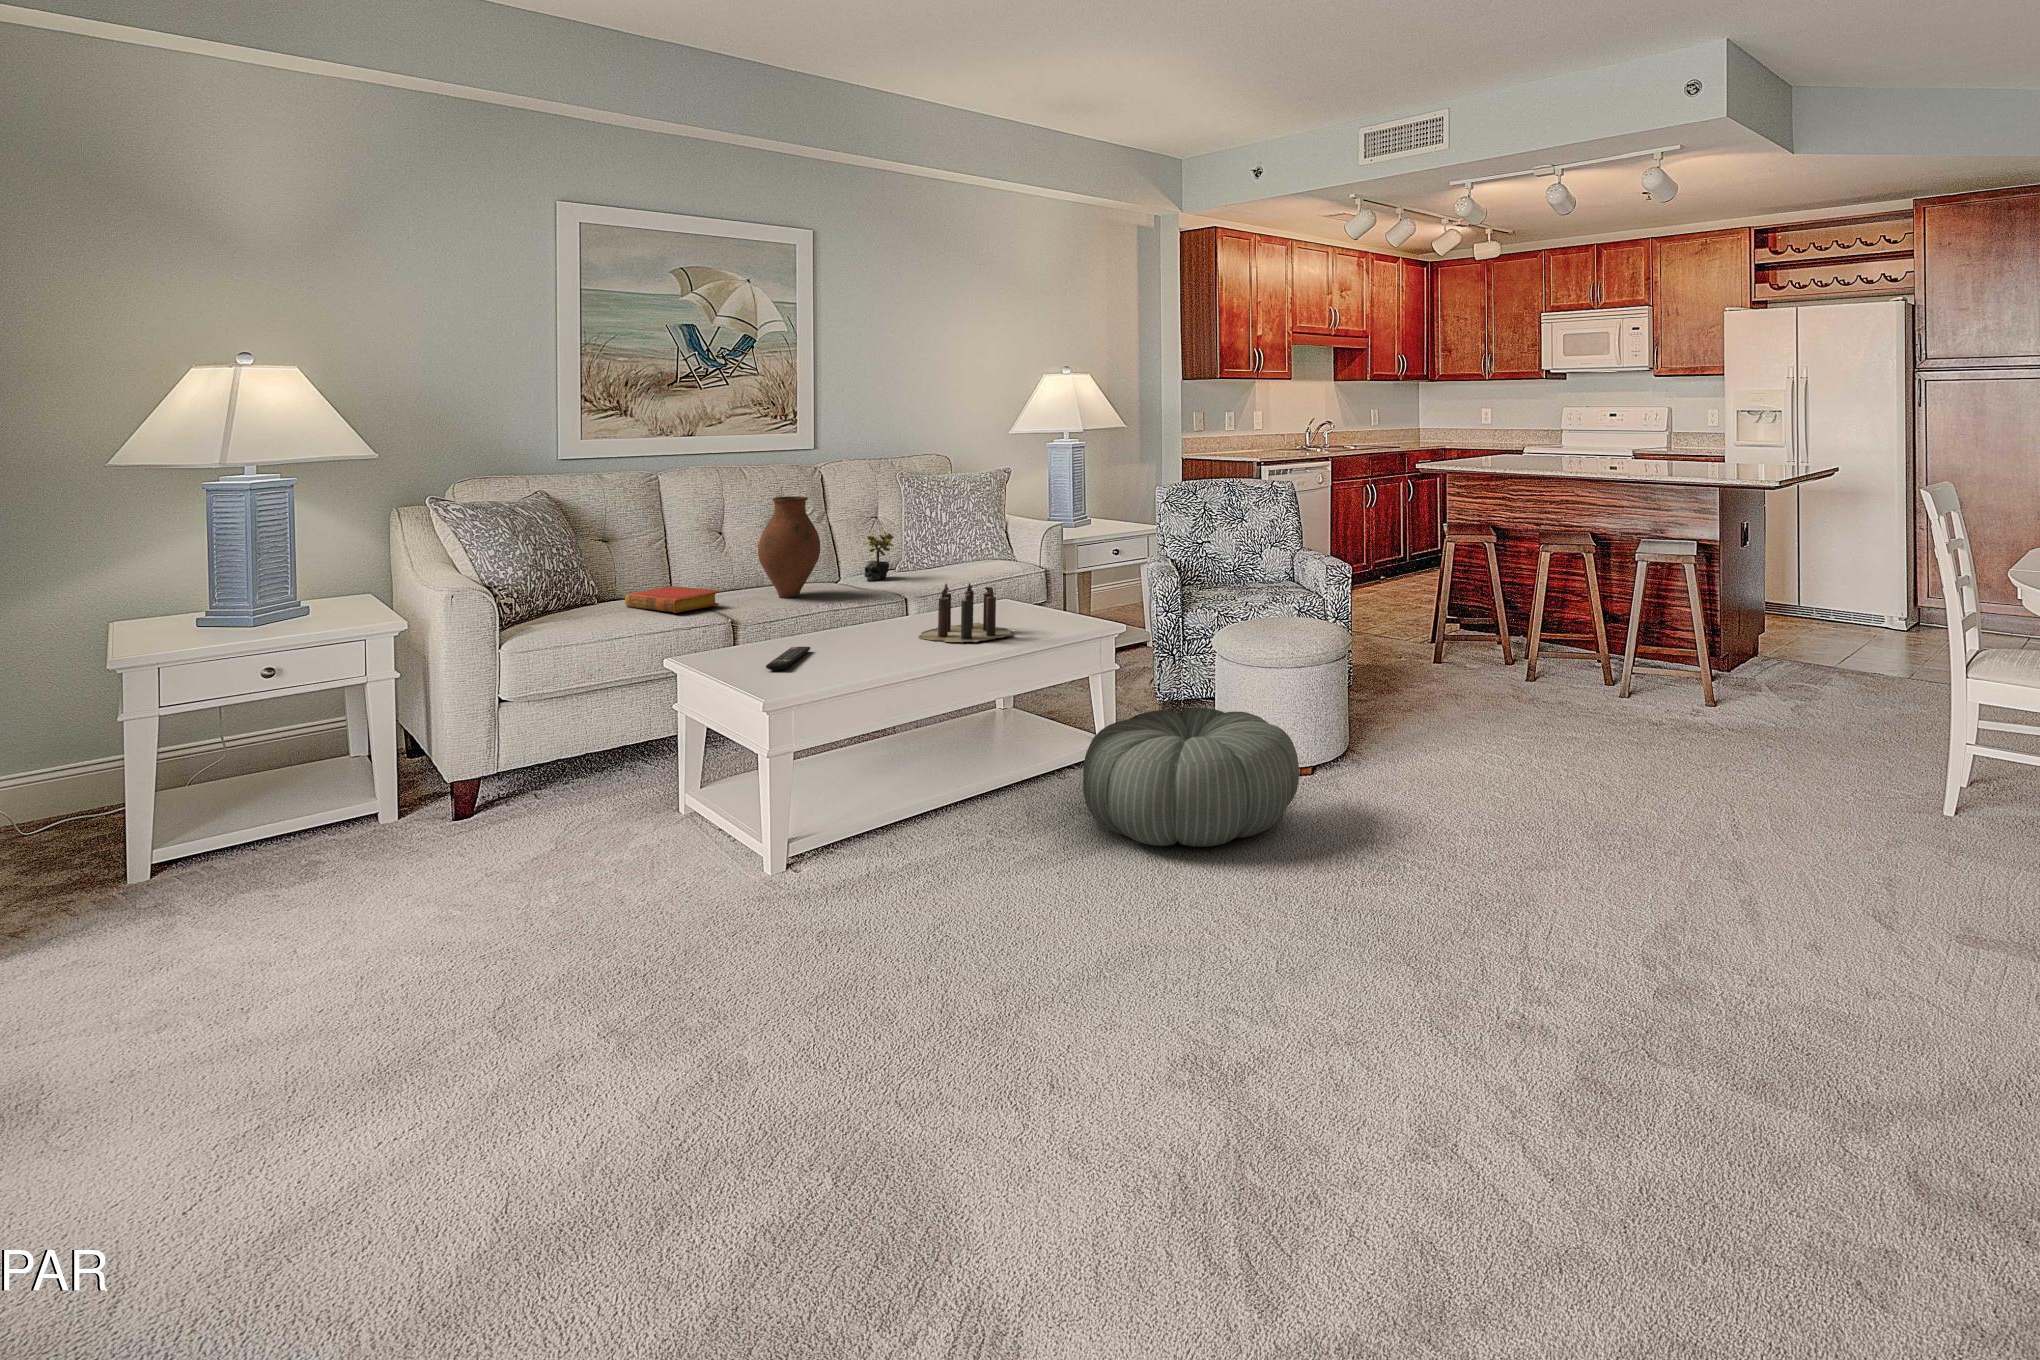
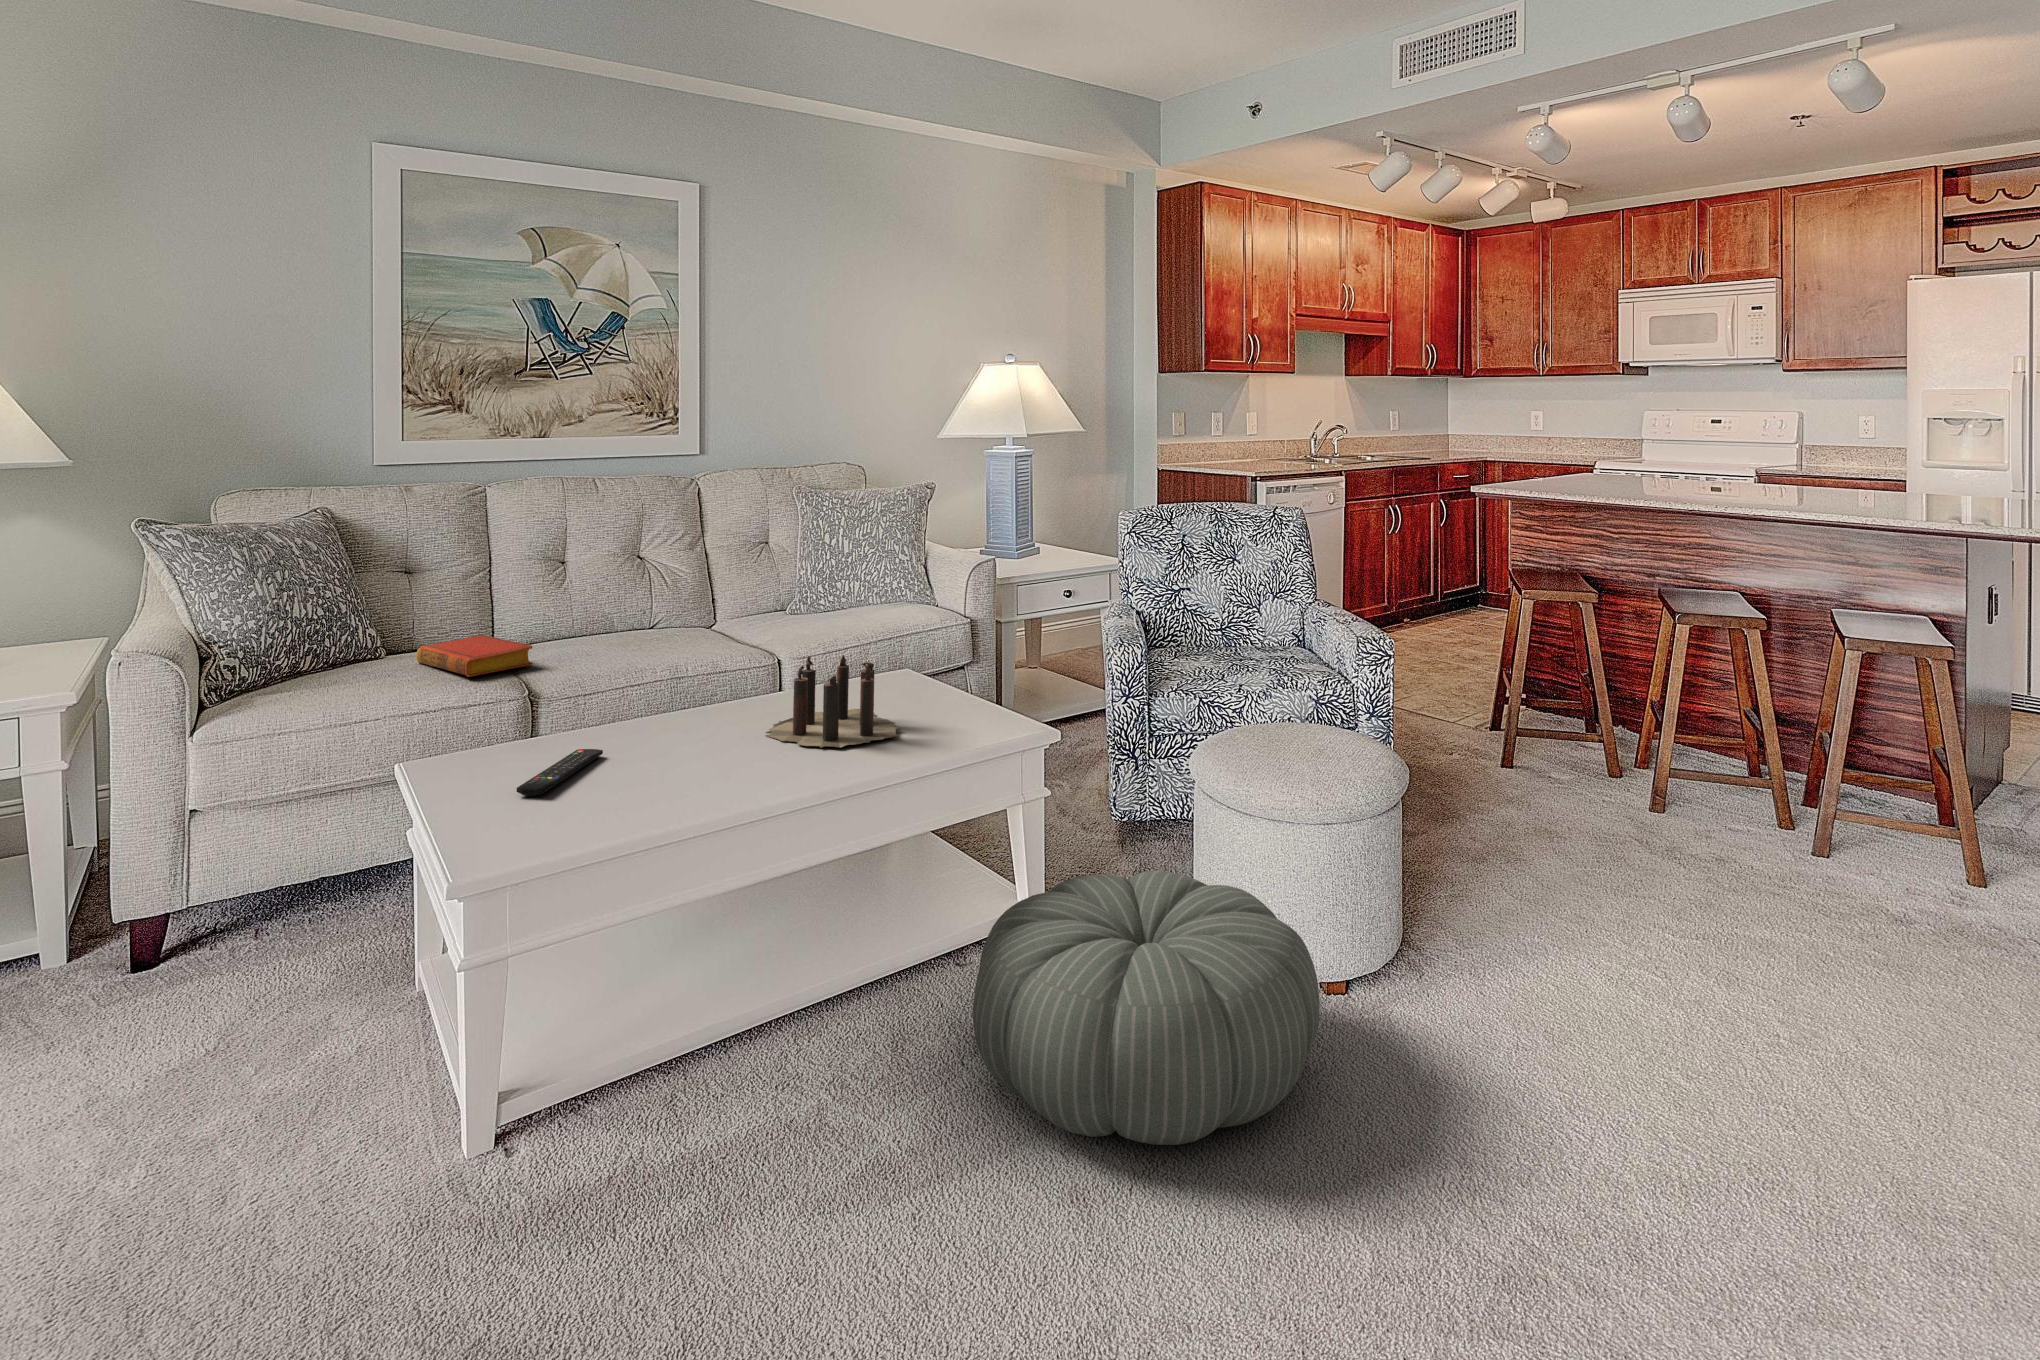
vase: present [758,496,820,598] -> none [593,520,674,654]
succulent plant: present [863,532,894,581] -> none [742,564,782,629]

